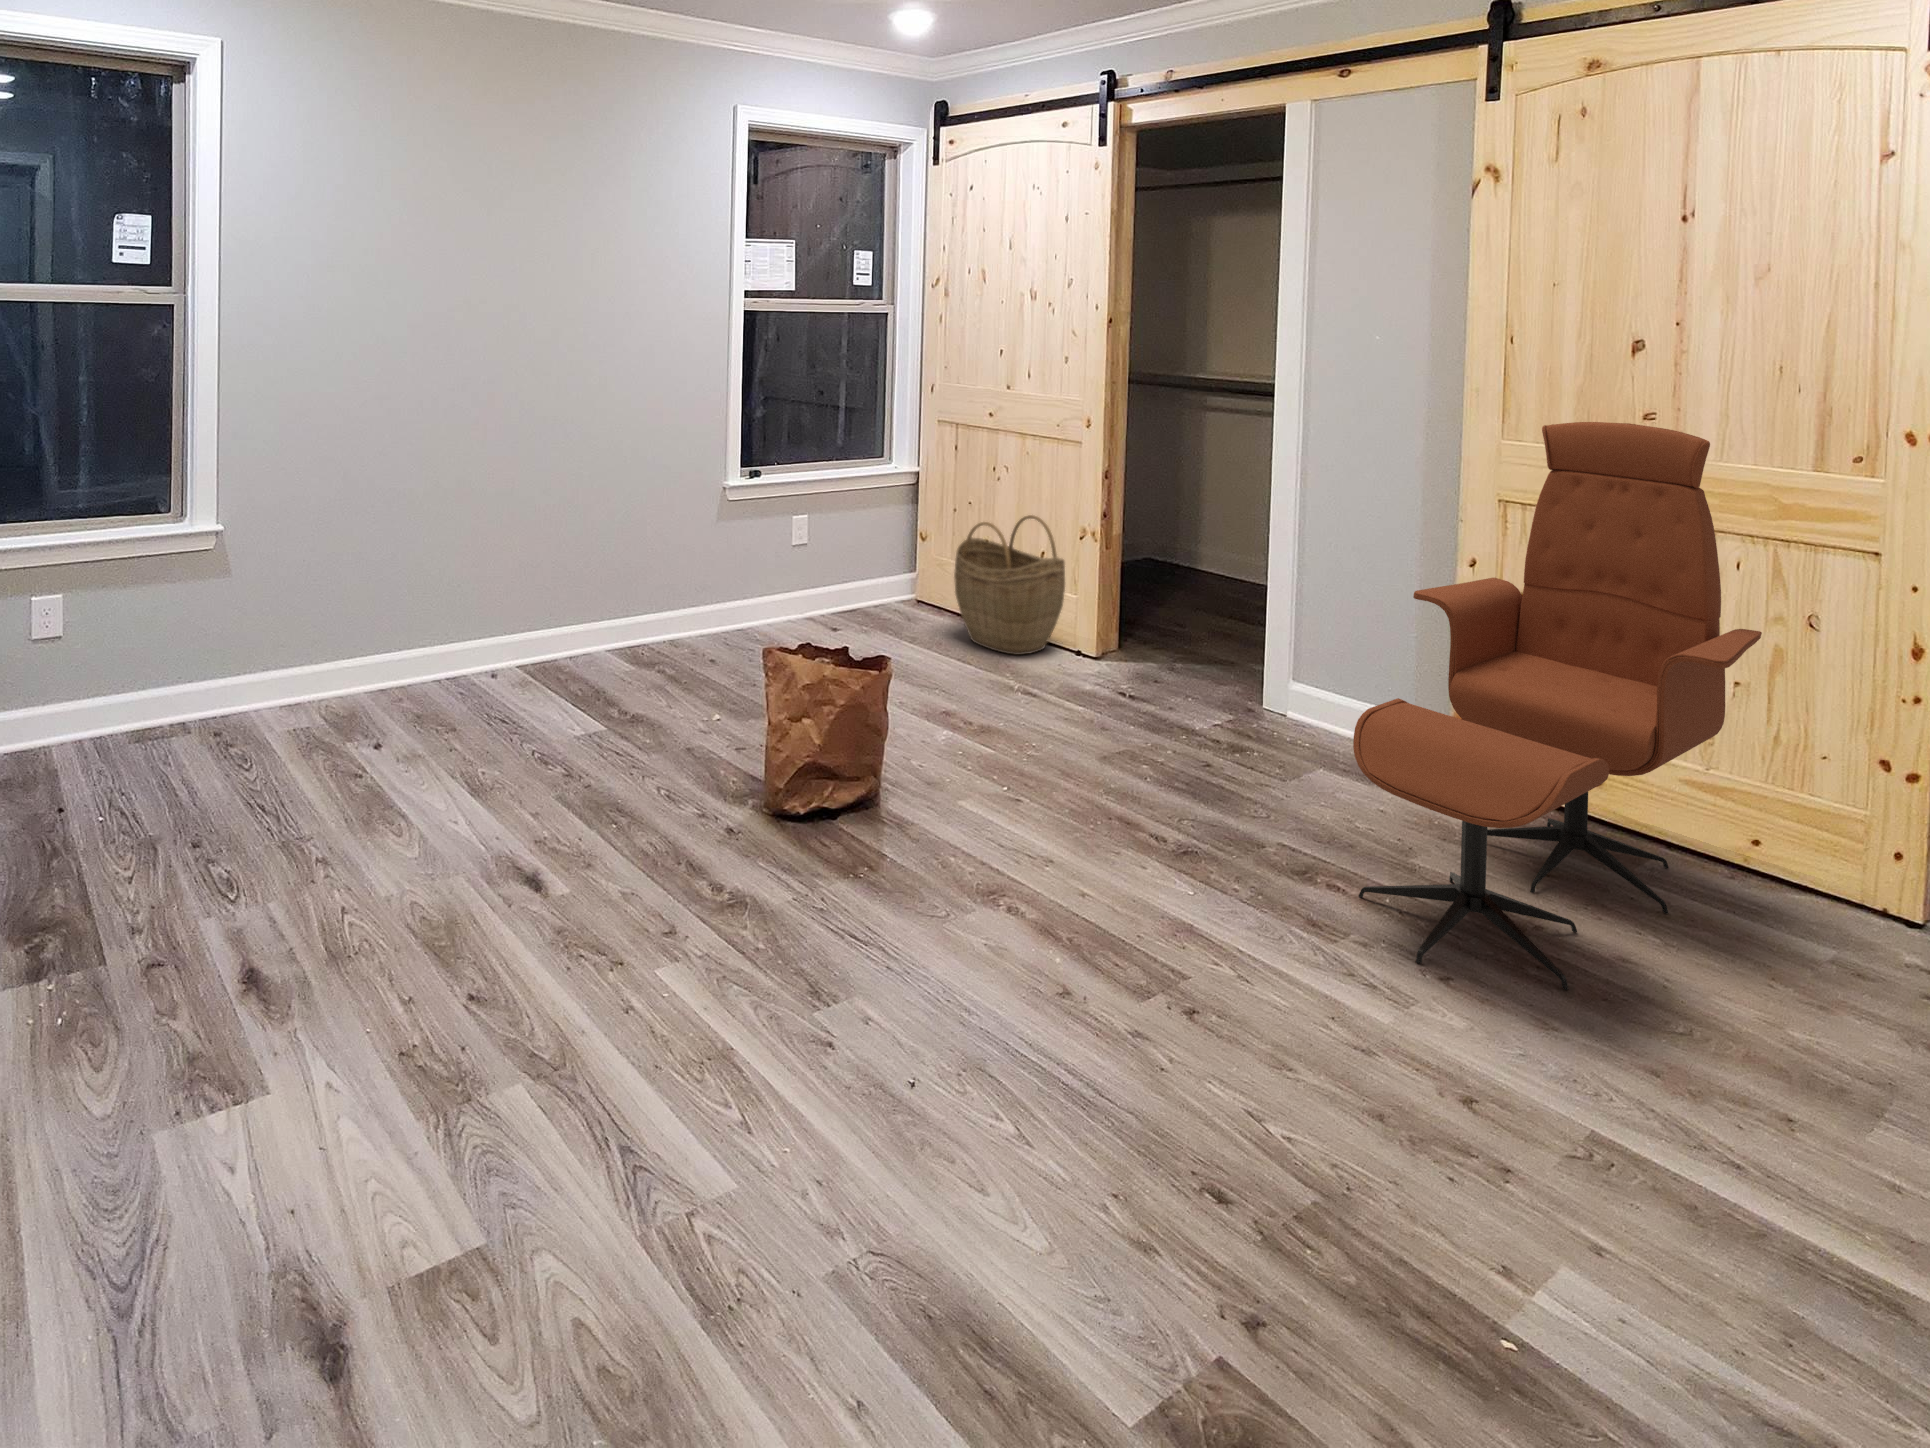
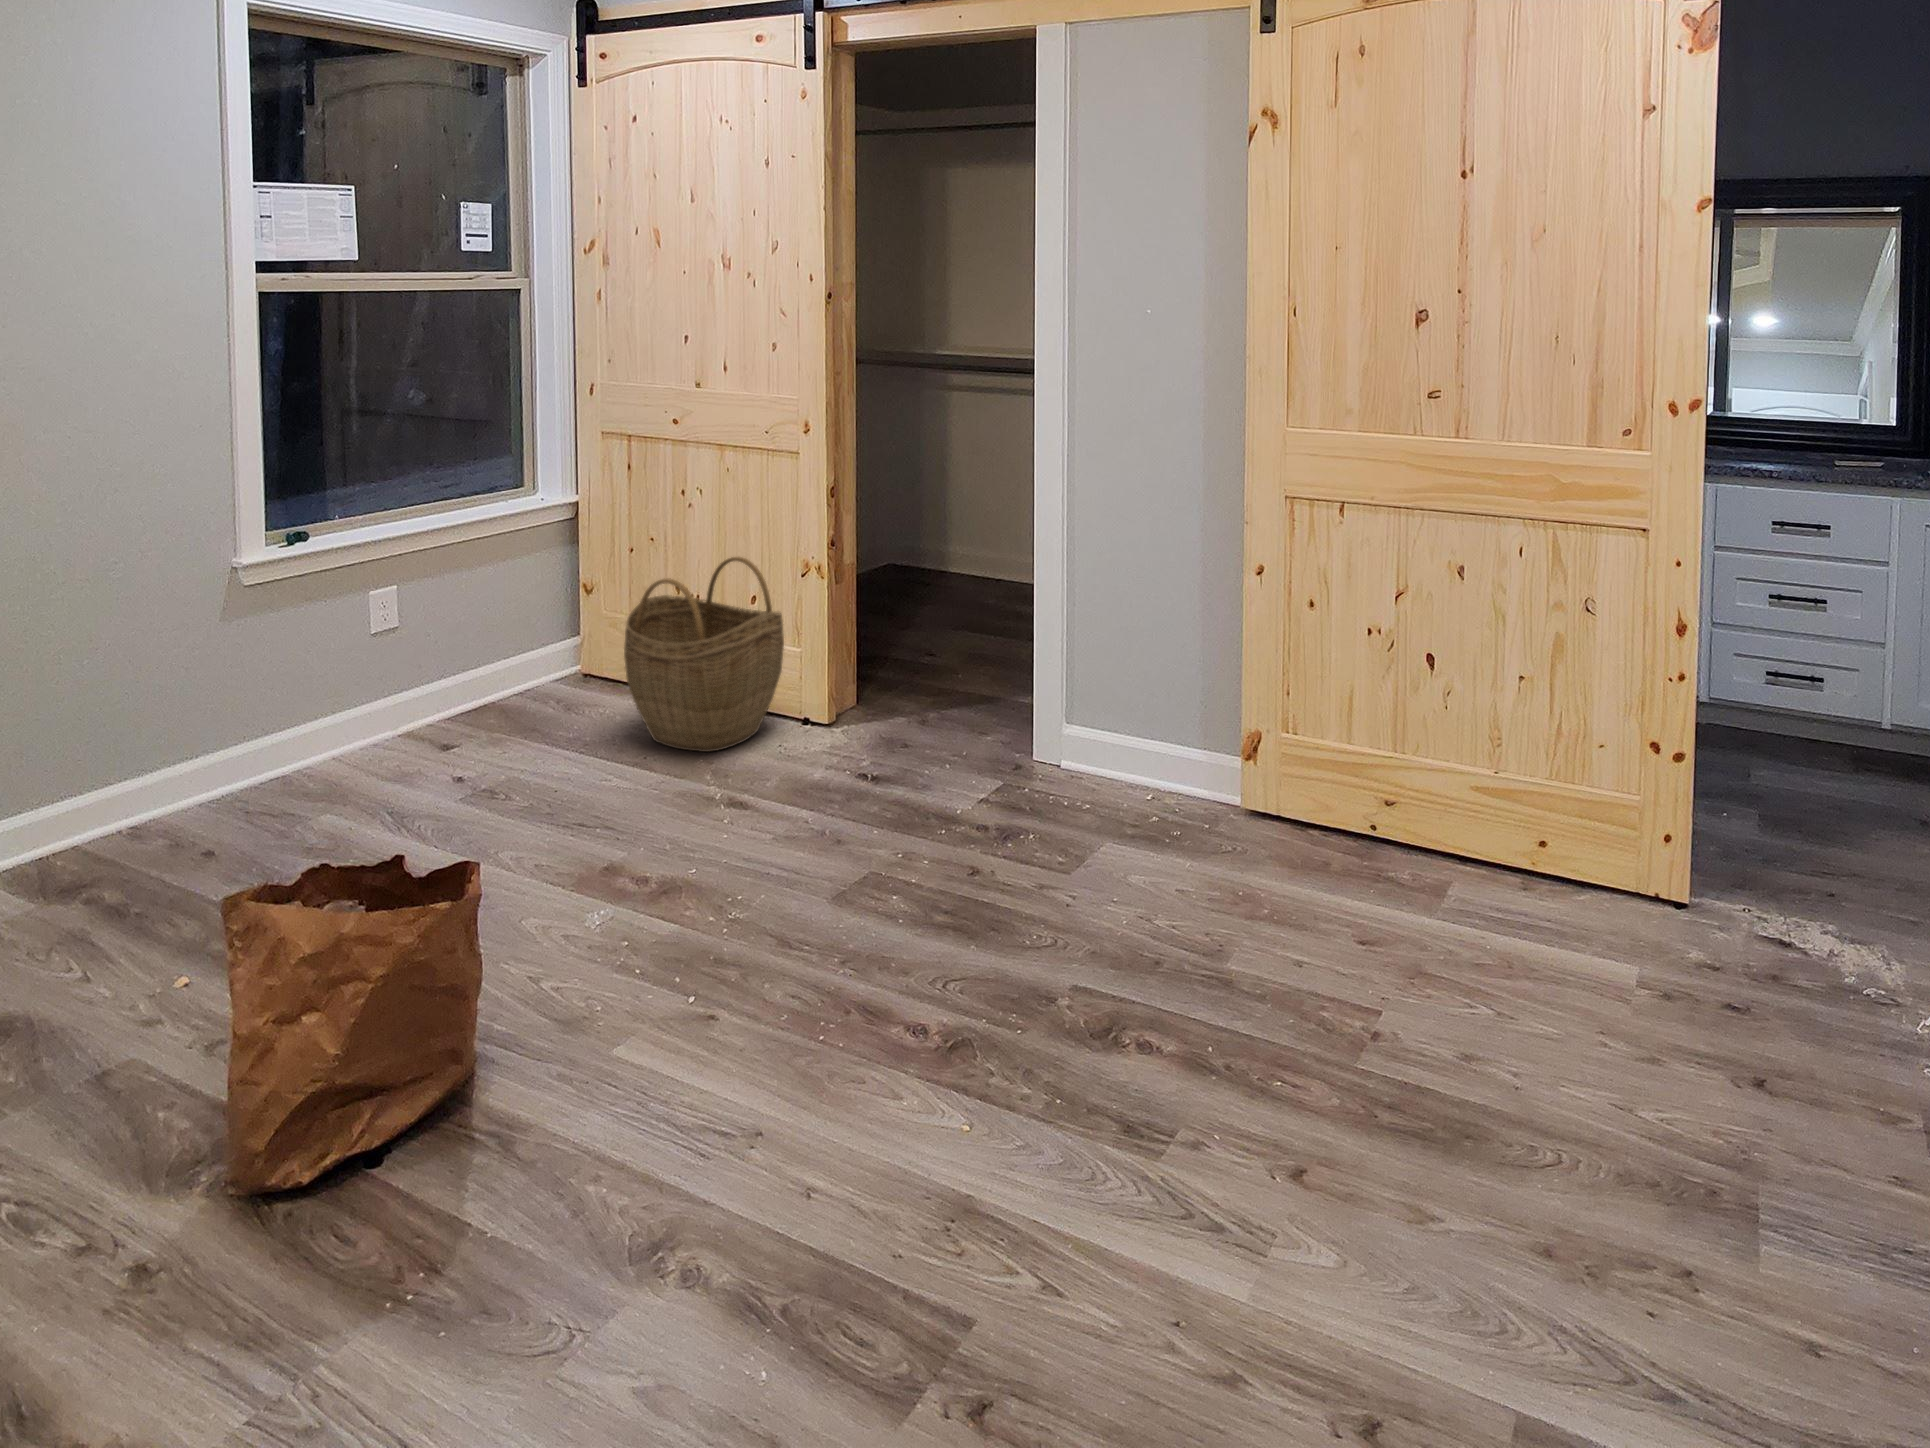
lounge chair: present [1353,422,1762,990] -> none [1155,404,1550,1167]

